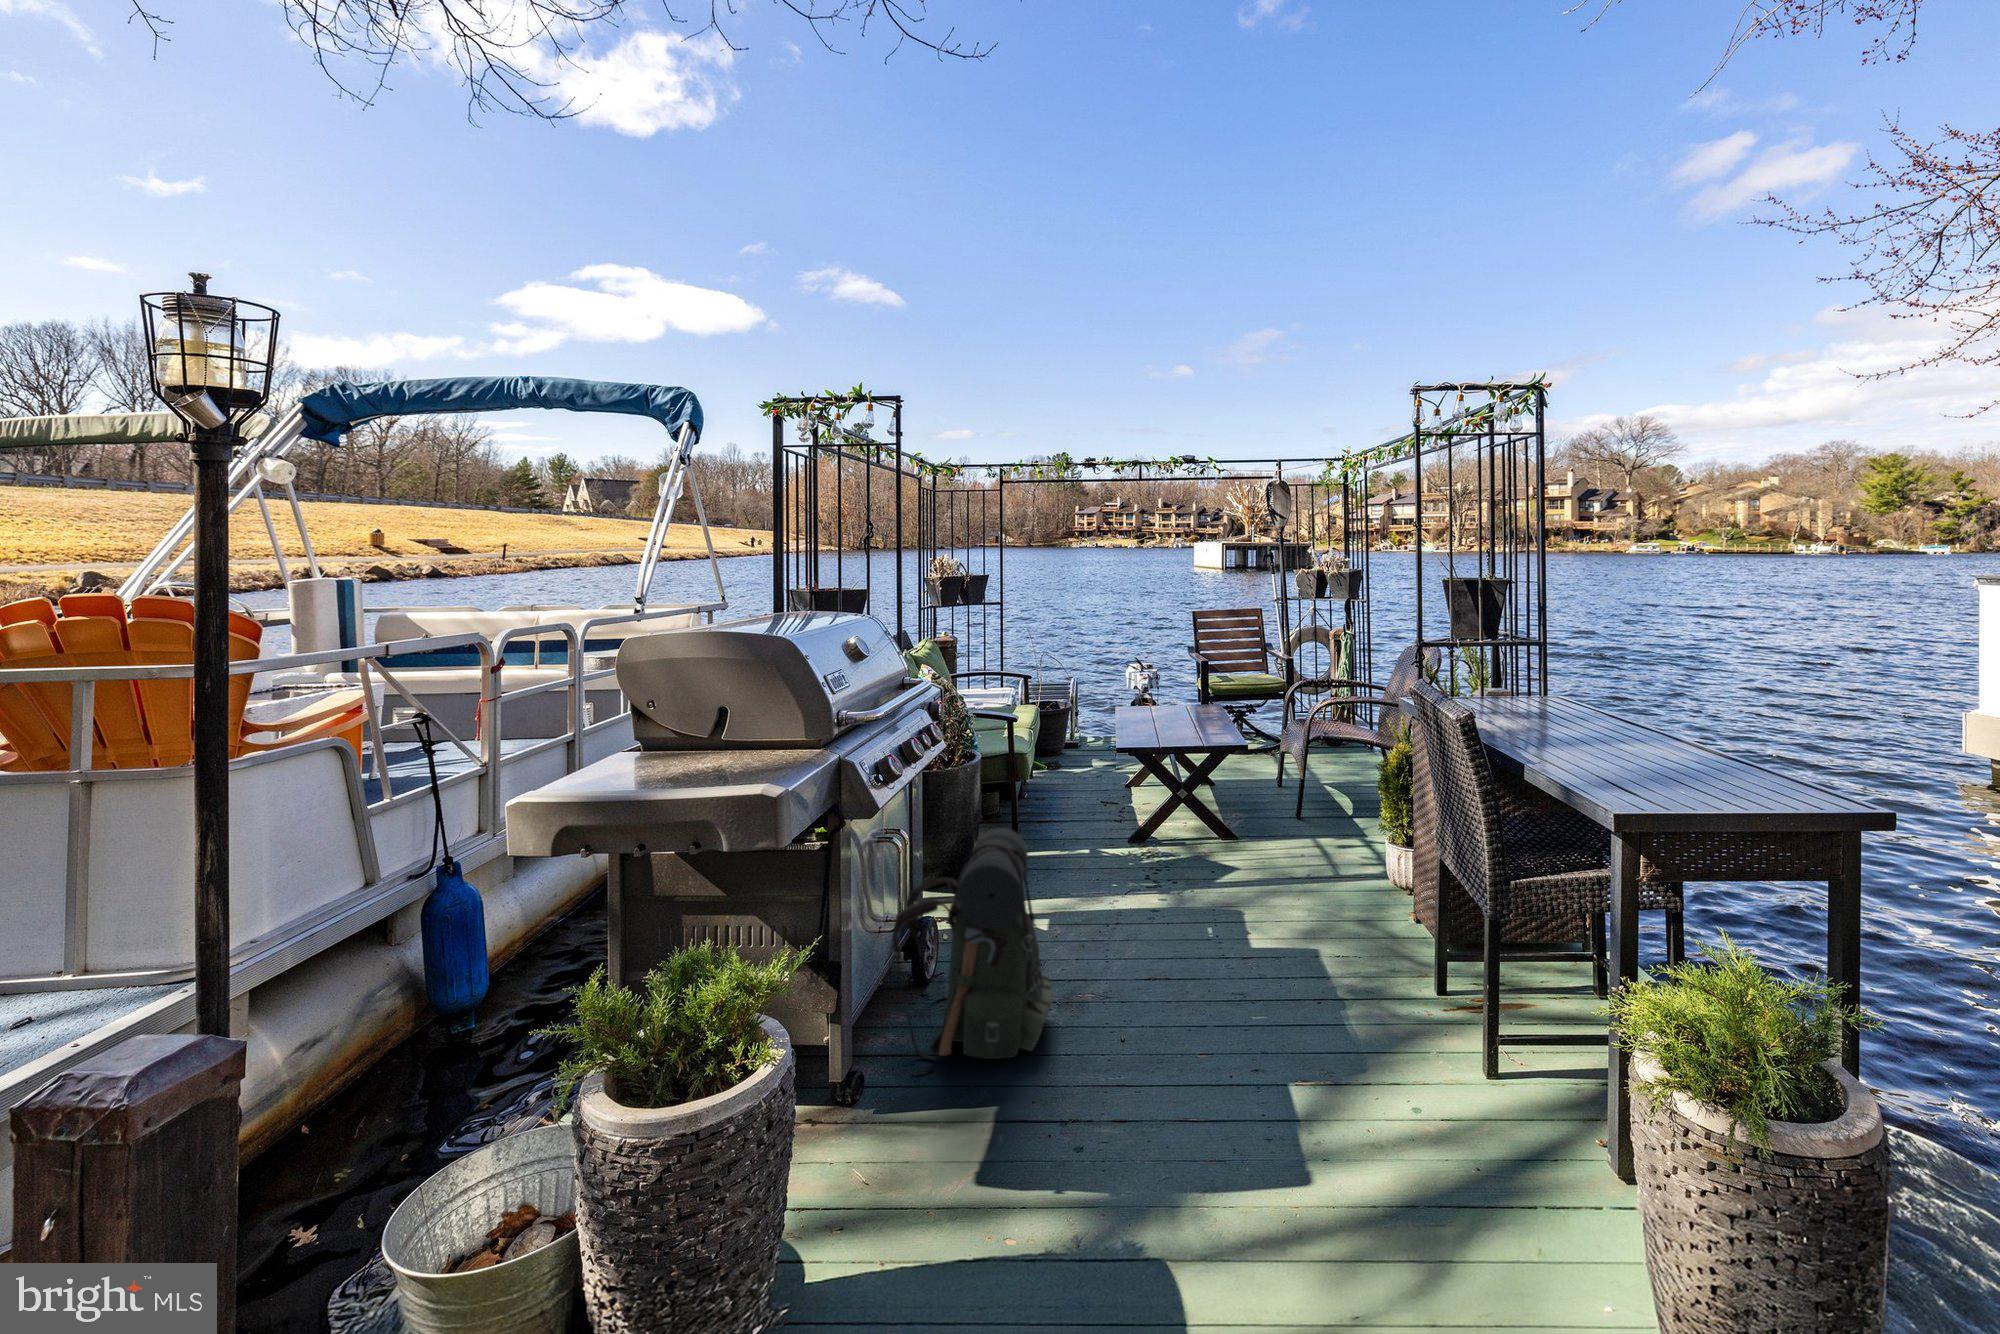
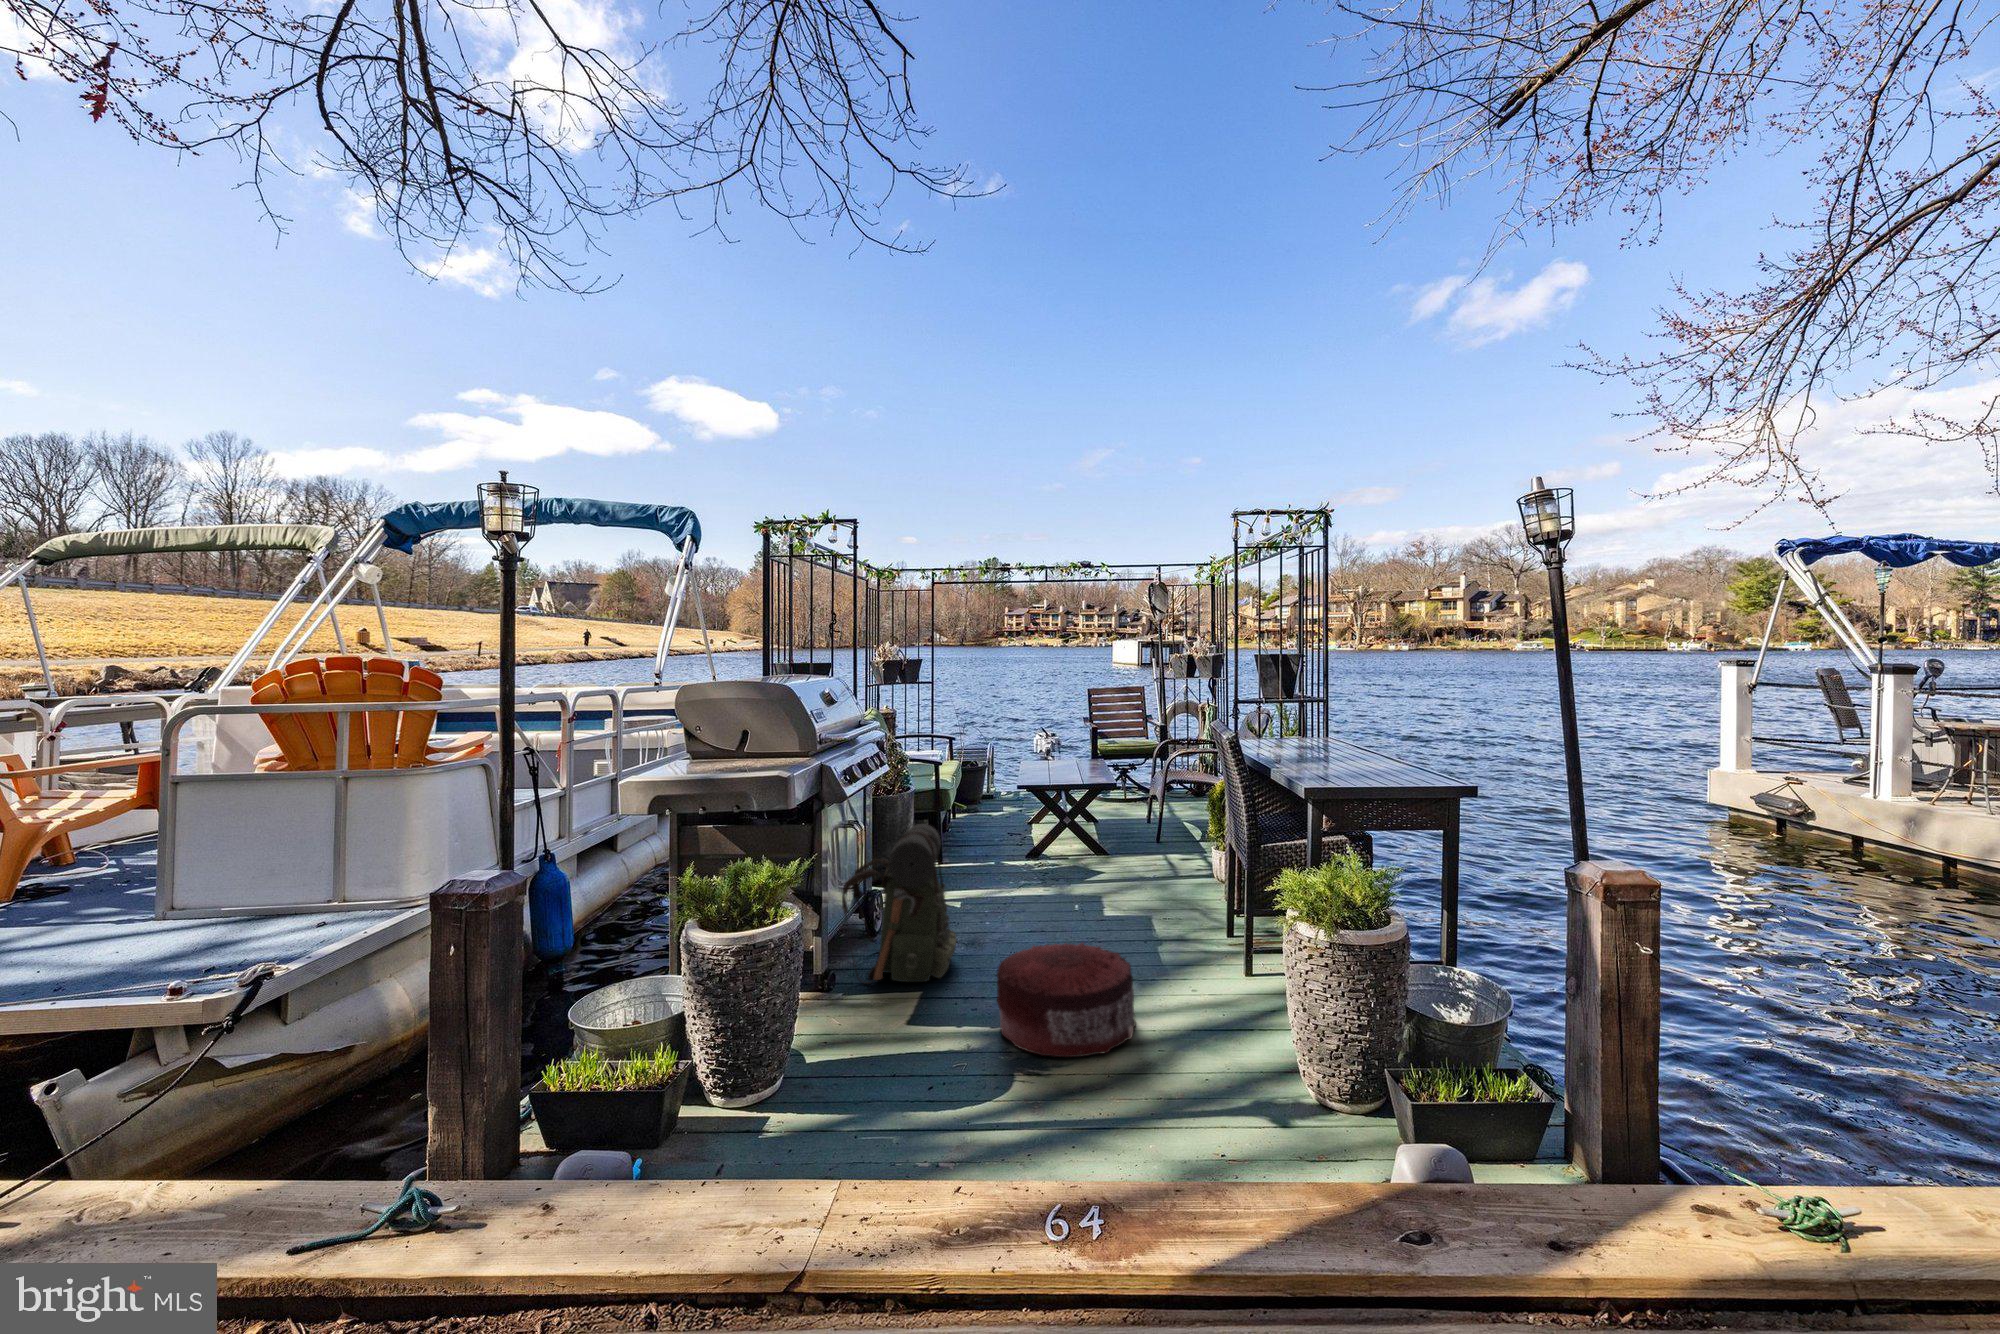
pouf: none [1123,1021,1335,1224] -> present [996,943,1136,1057]

